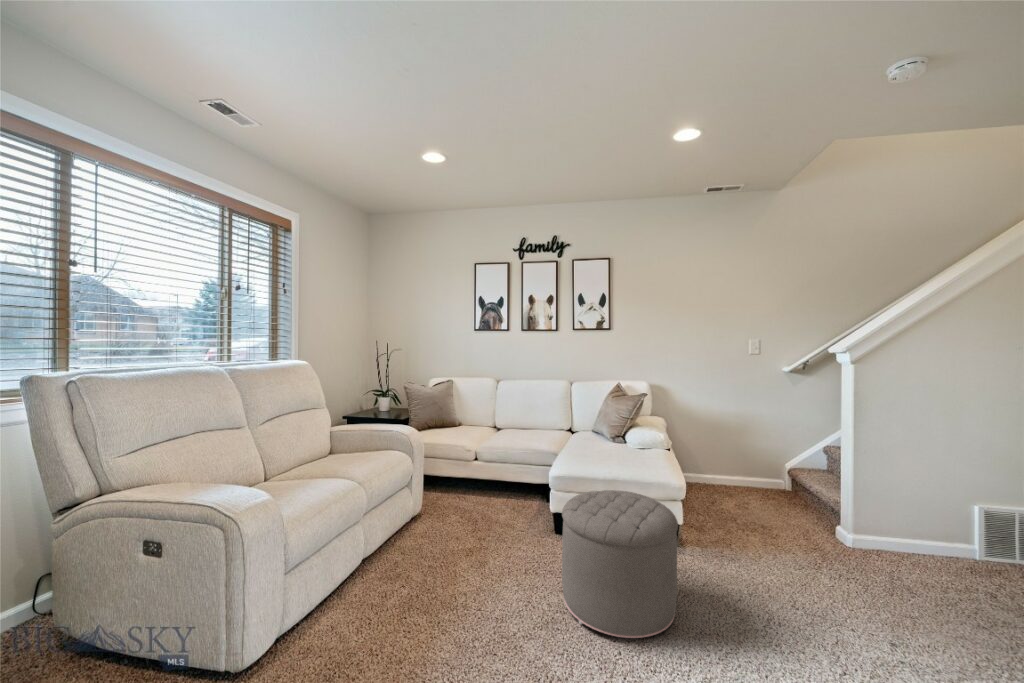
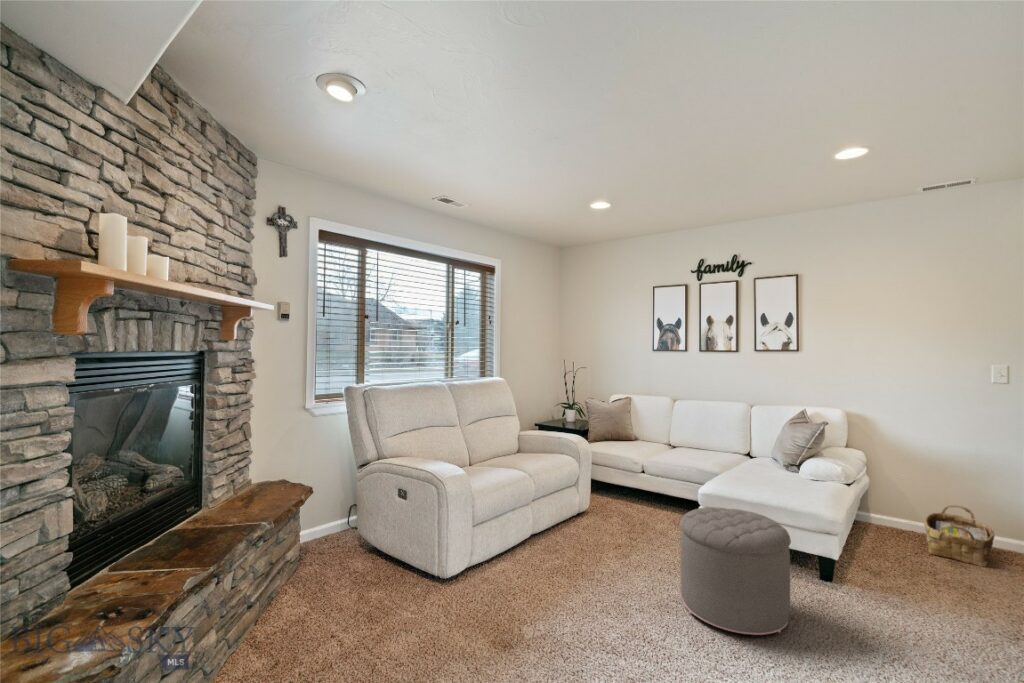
woven basket: none [706,453,754,501] -> present [924,505,994,567]

